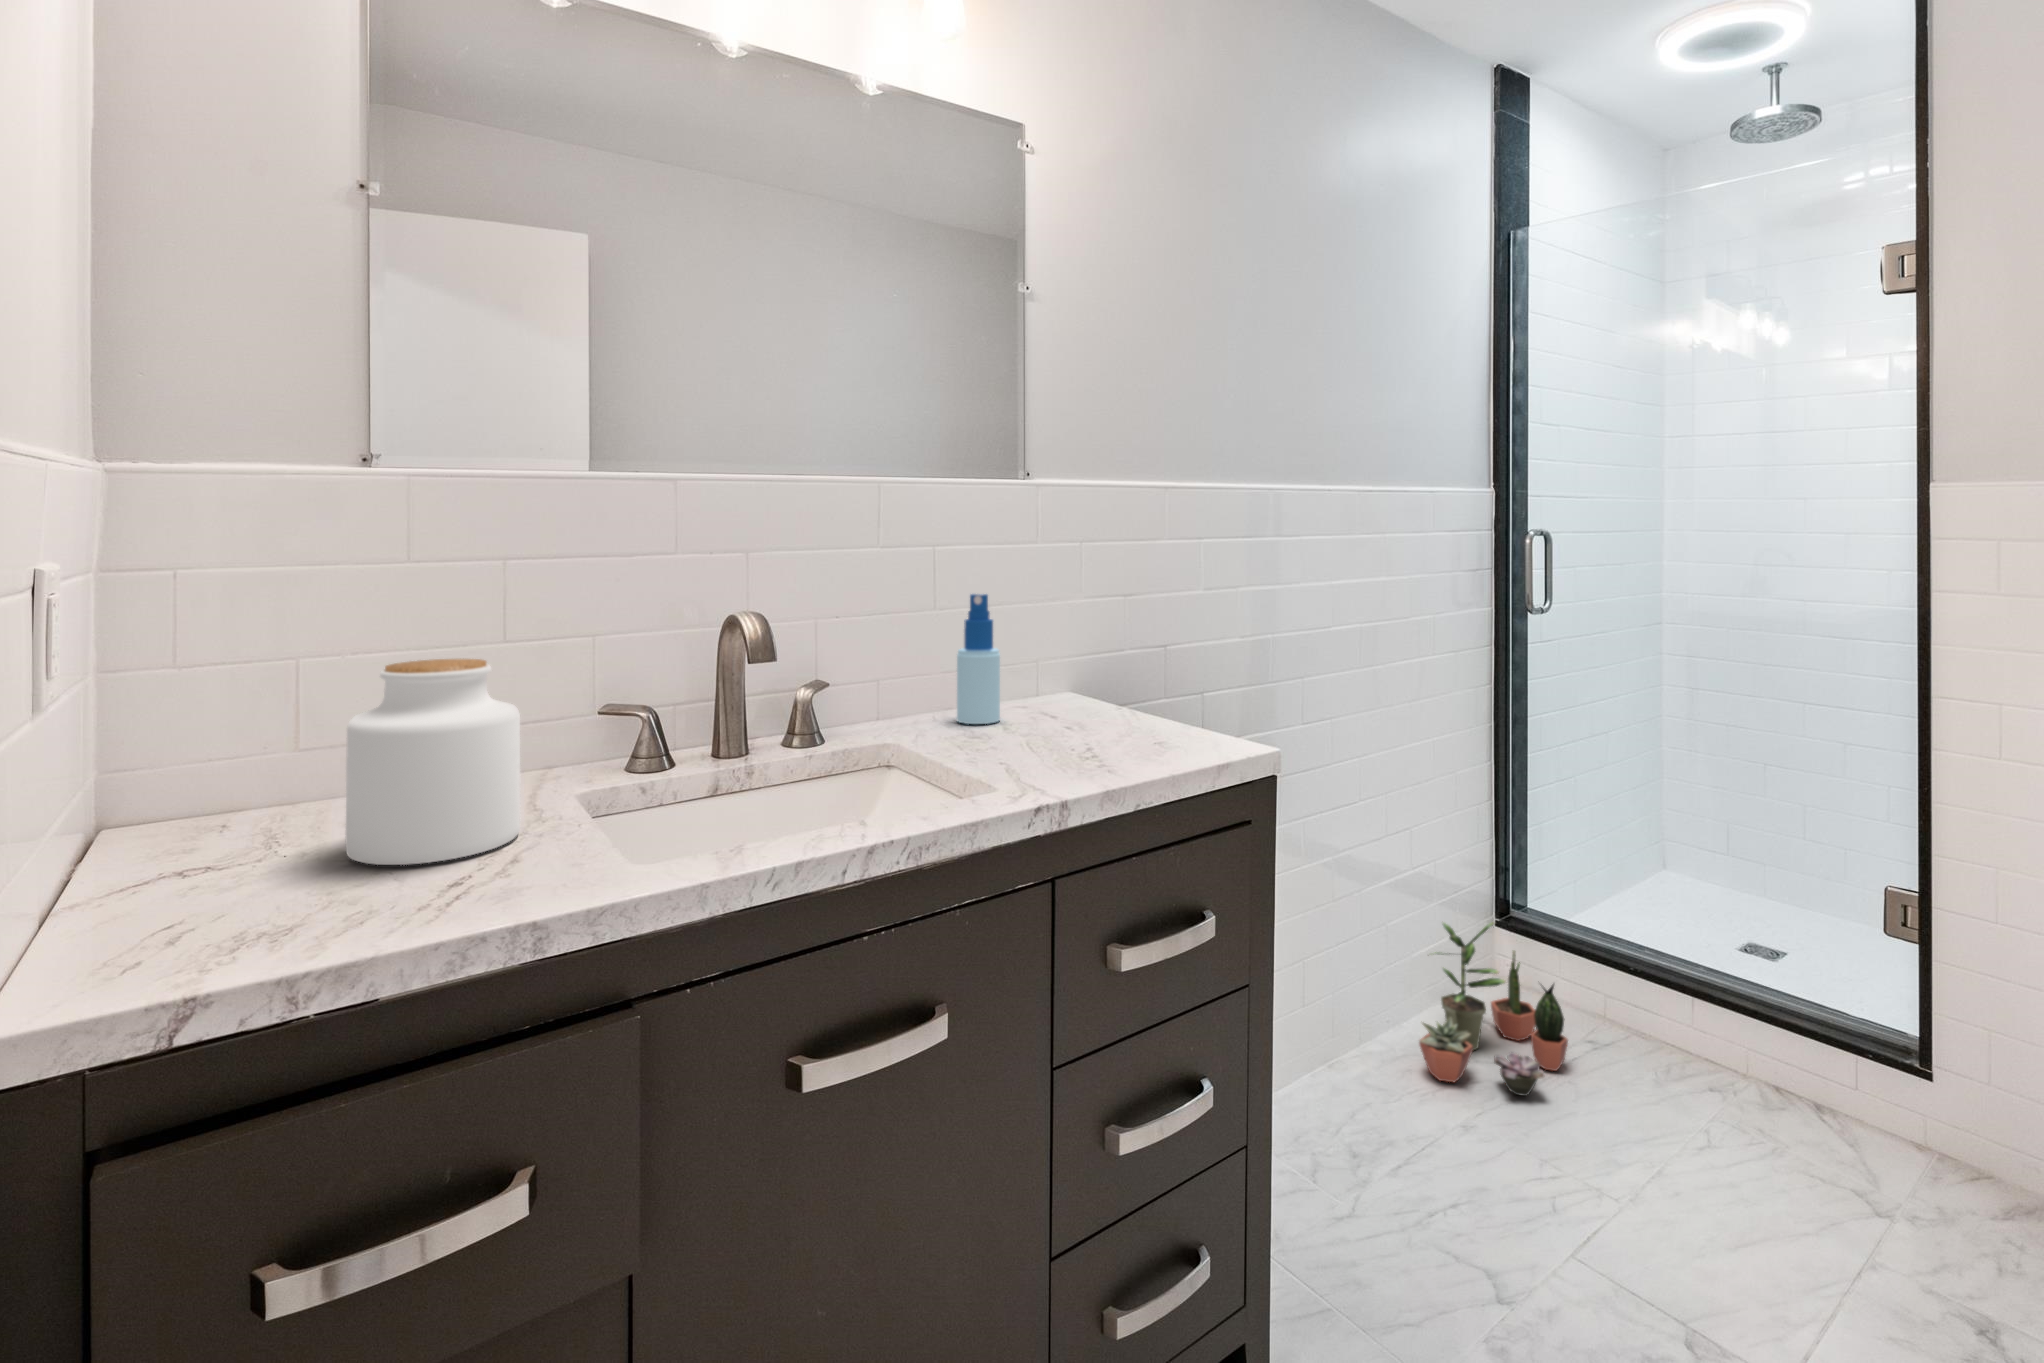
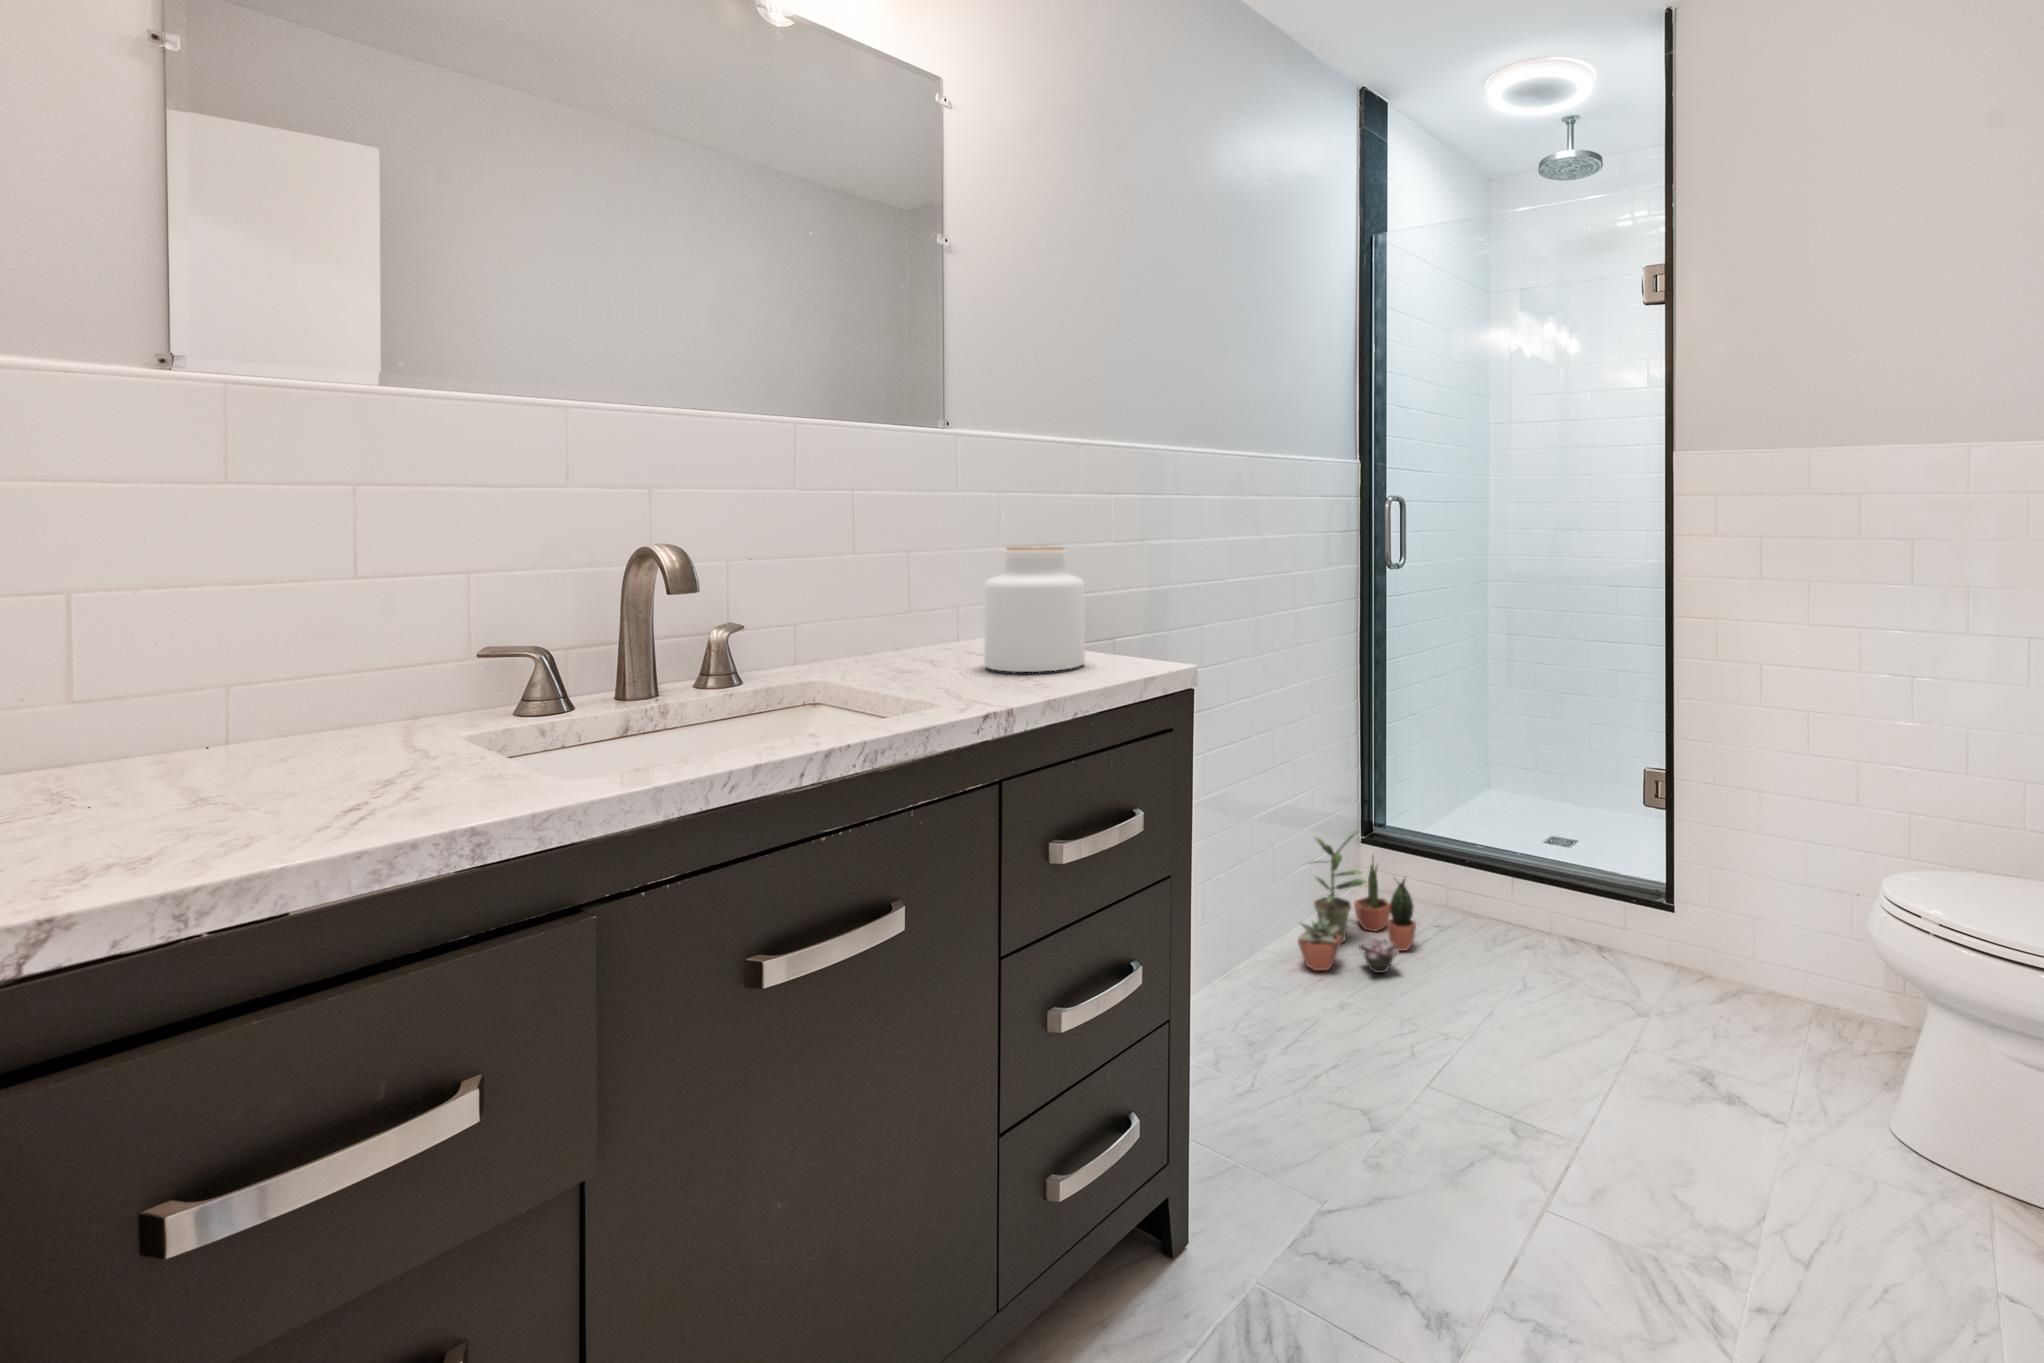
spray bottle: present [957,594,1000,724] -> none [881,534,925,660]
jar: present [345,659,520,865] -> present [984,547,1085,672]

